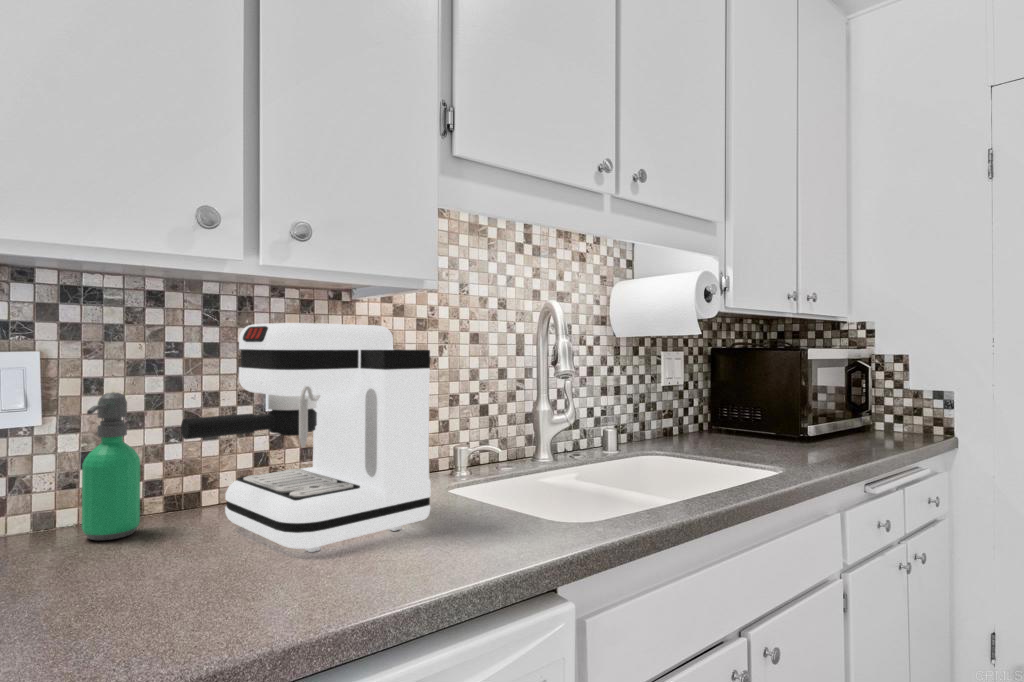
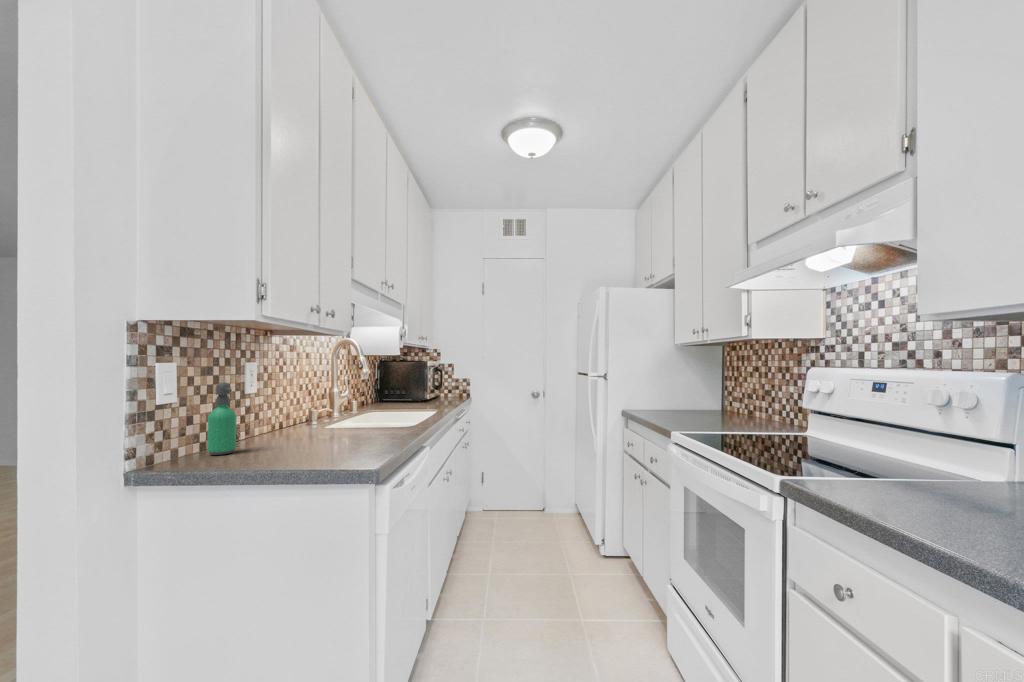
coffee maker: present [181,323,431,552] -> none [269,349,359,443]

